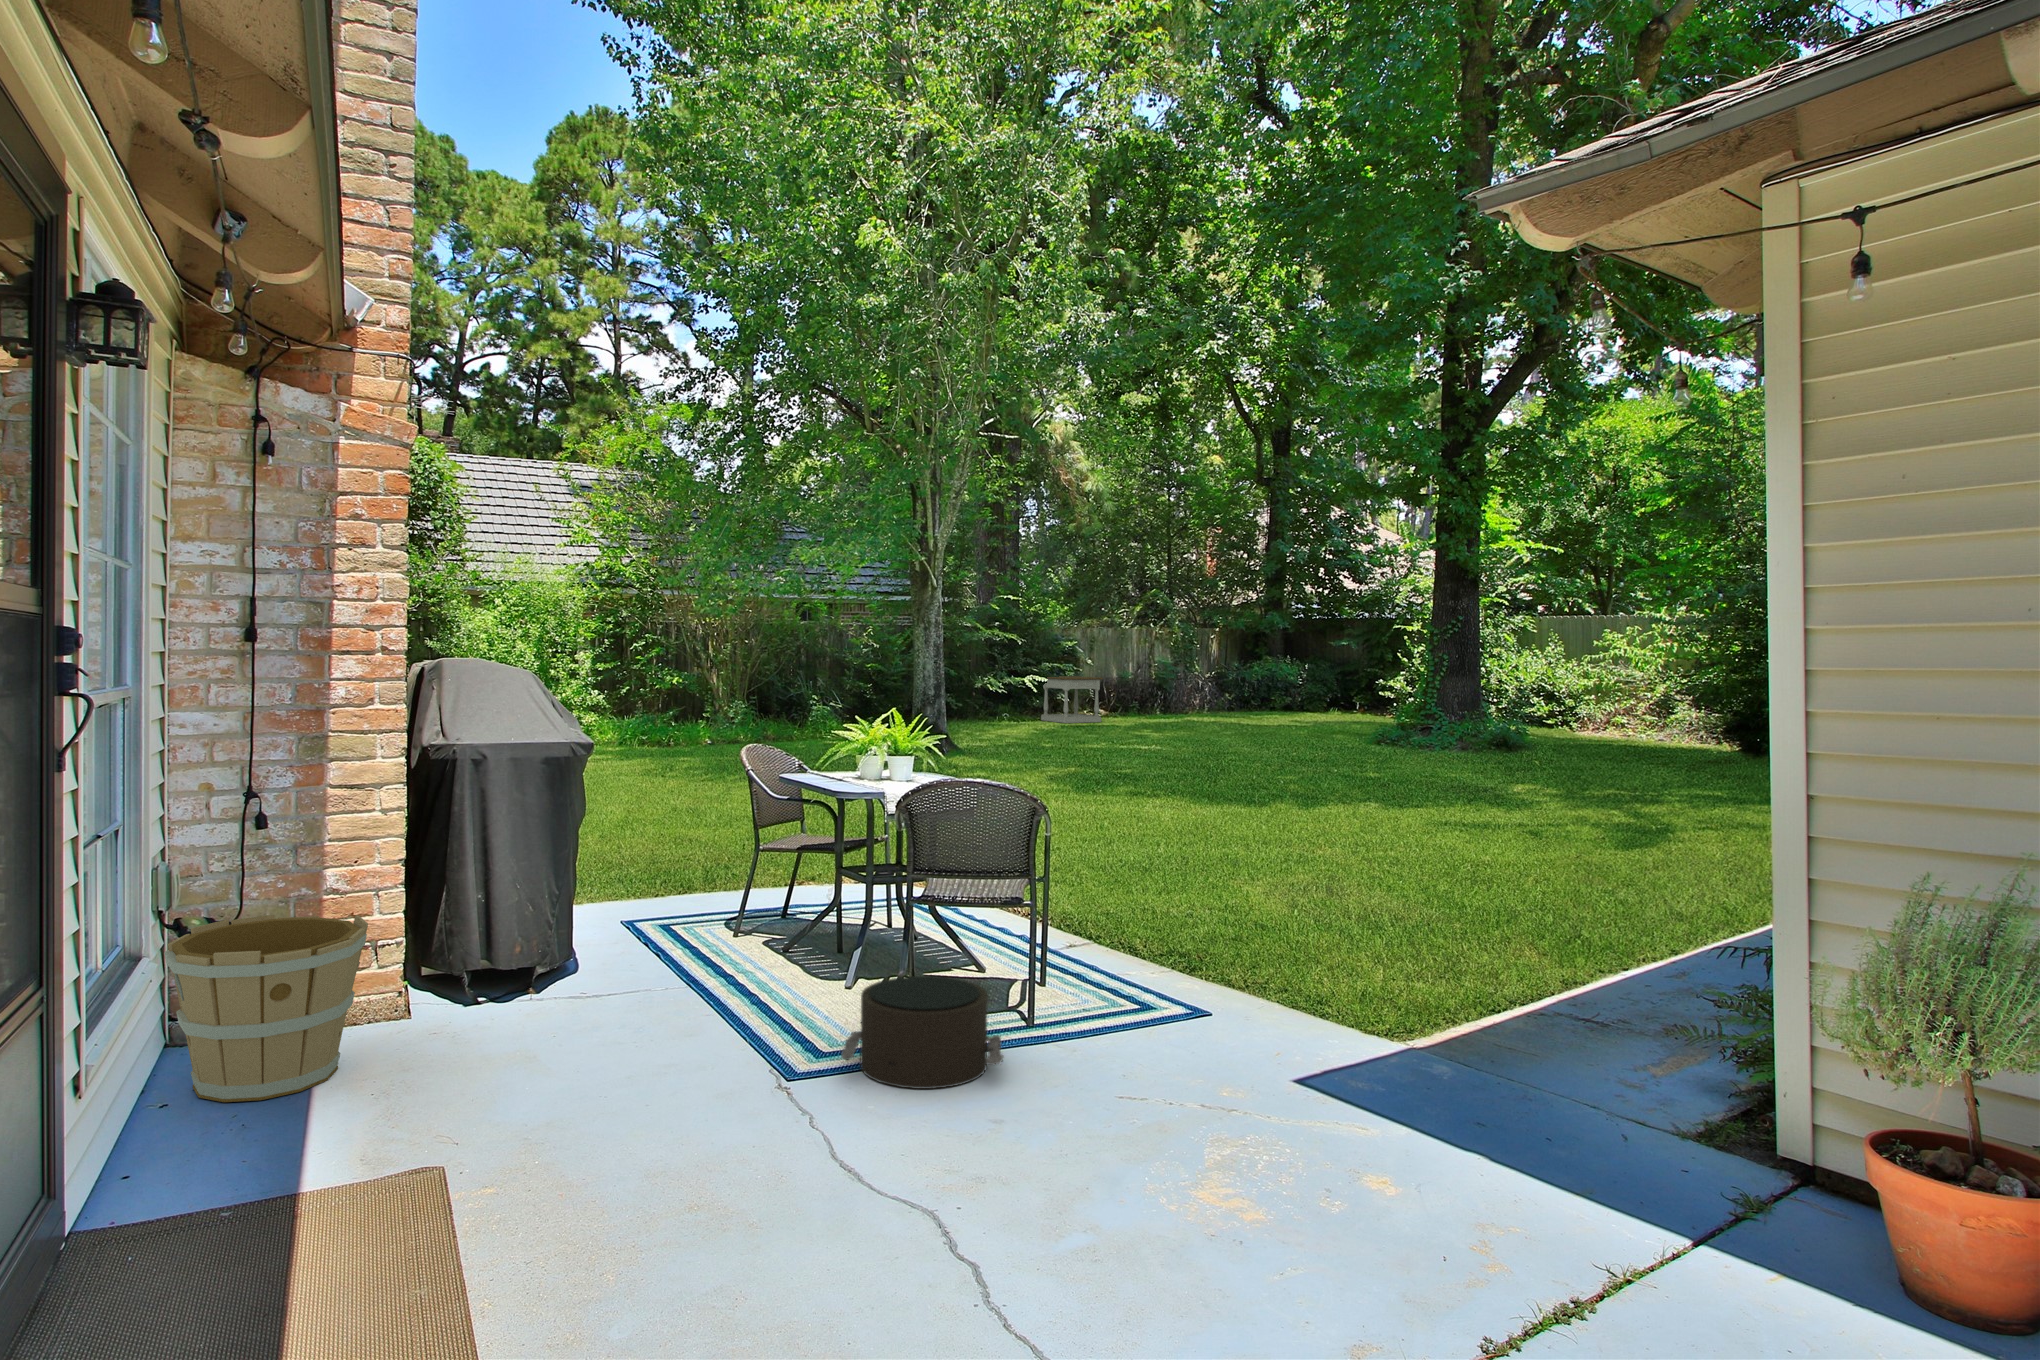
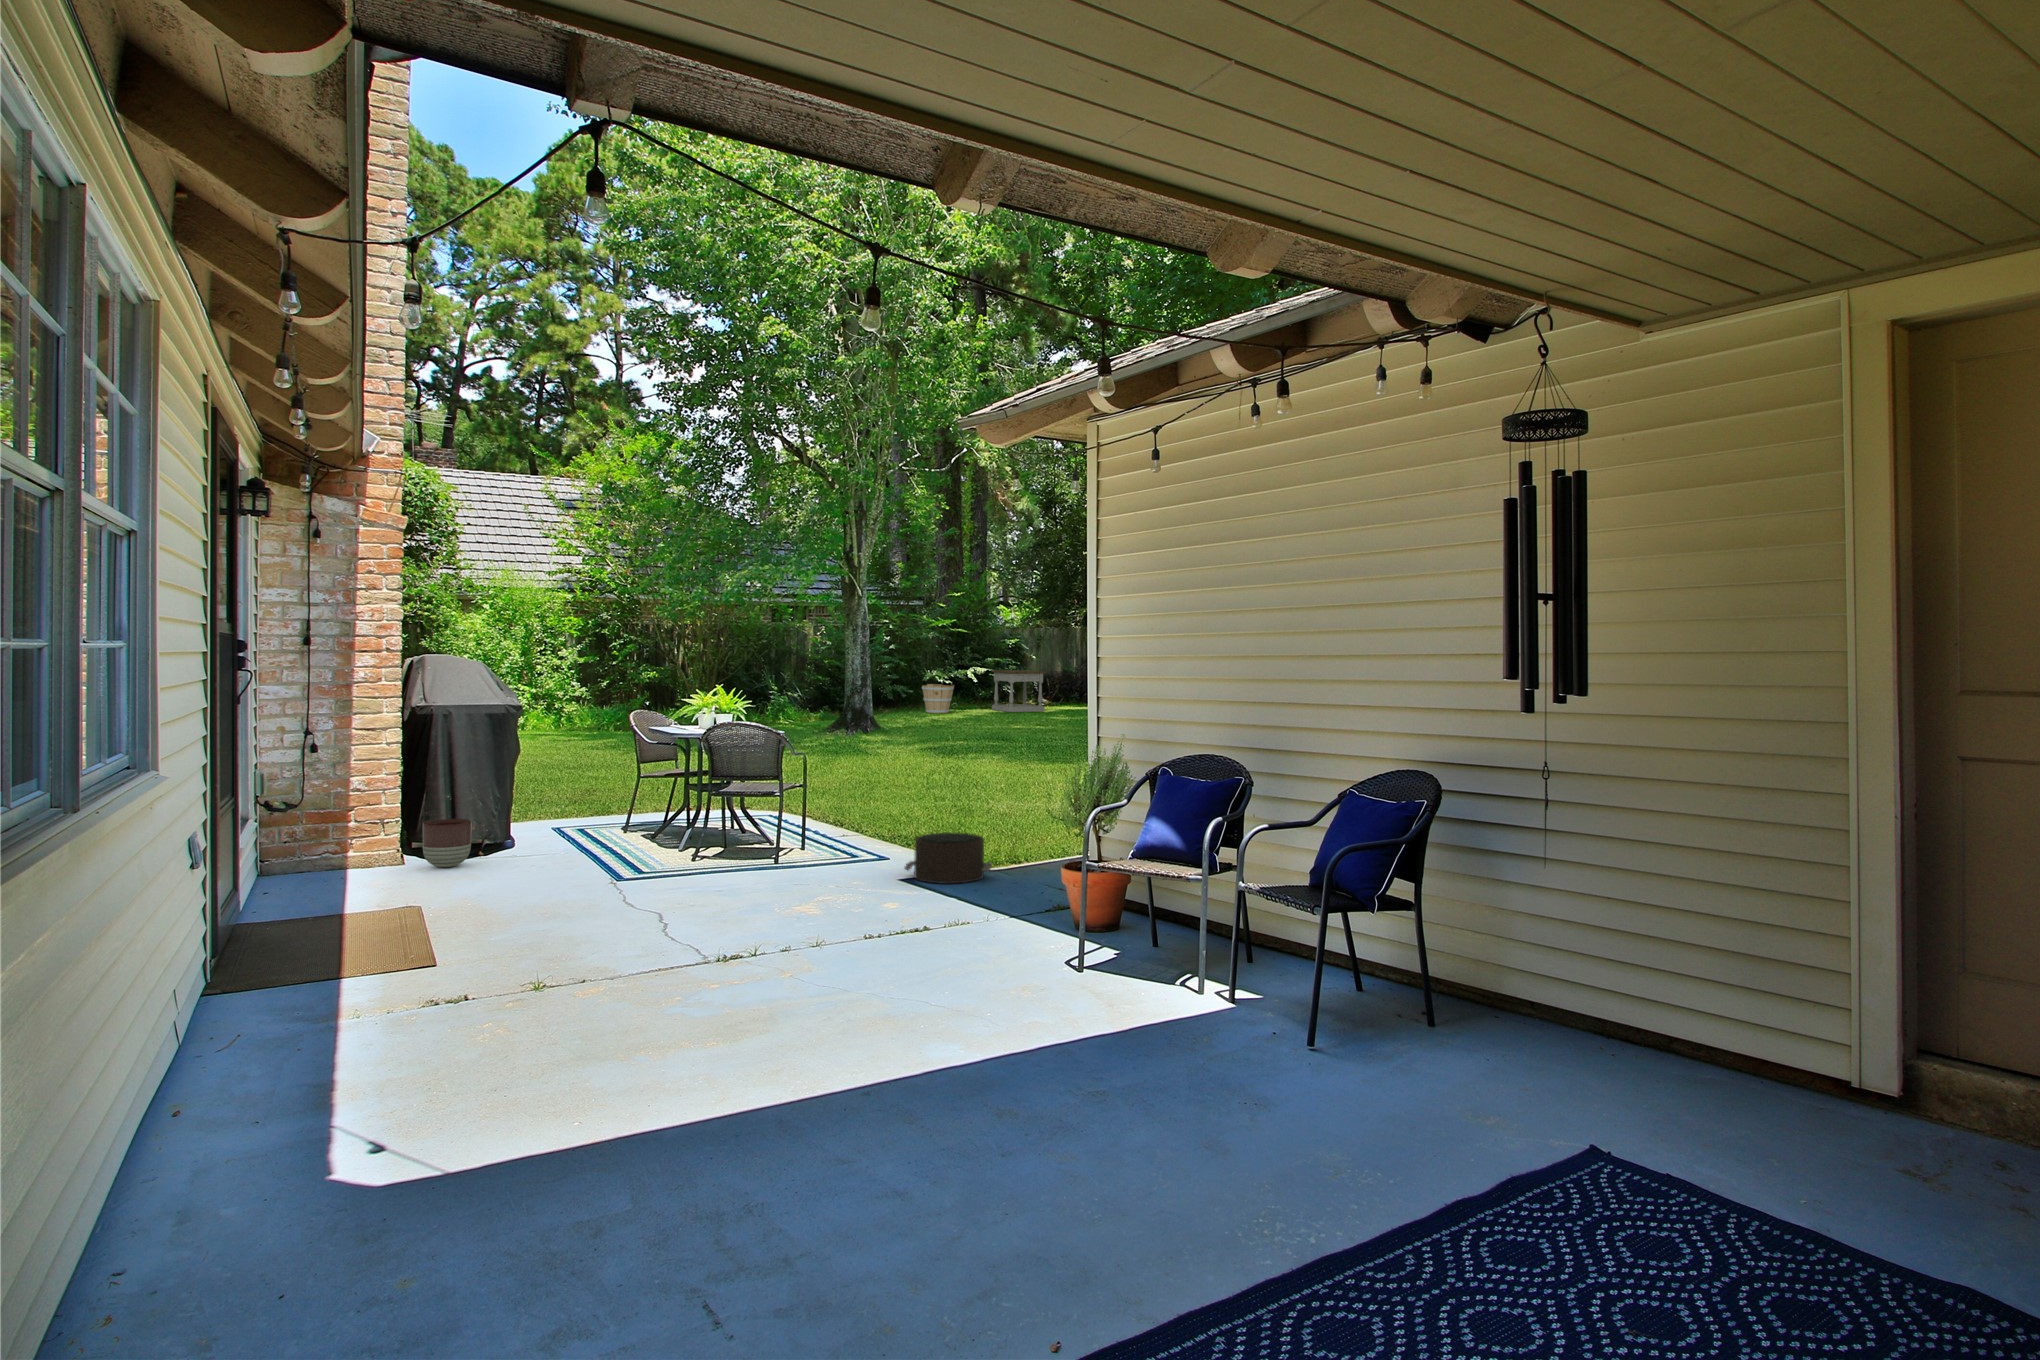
wooden bucket: present [164,915,368,1102] -> present [922,684,954,713]
planter: none [442,932,521,1019] -> present [422,819,472,867]
pouf: present [841,976,1003,1089] -> present [904,832,991,884]

